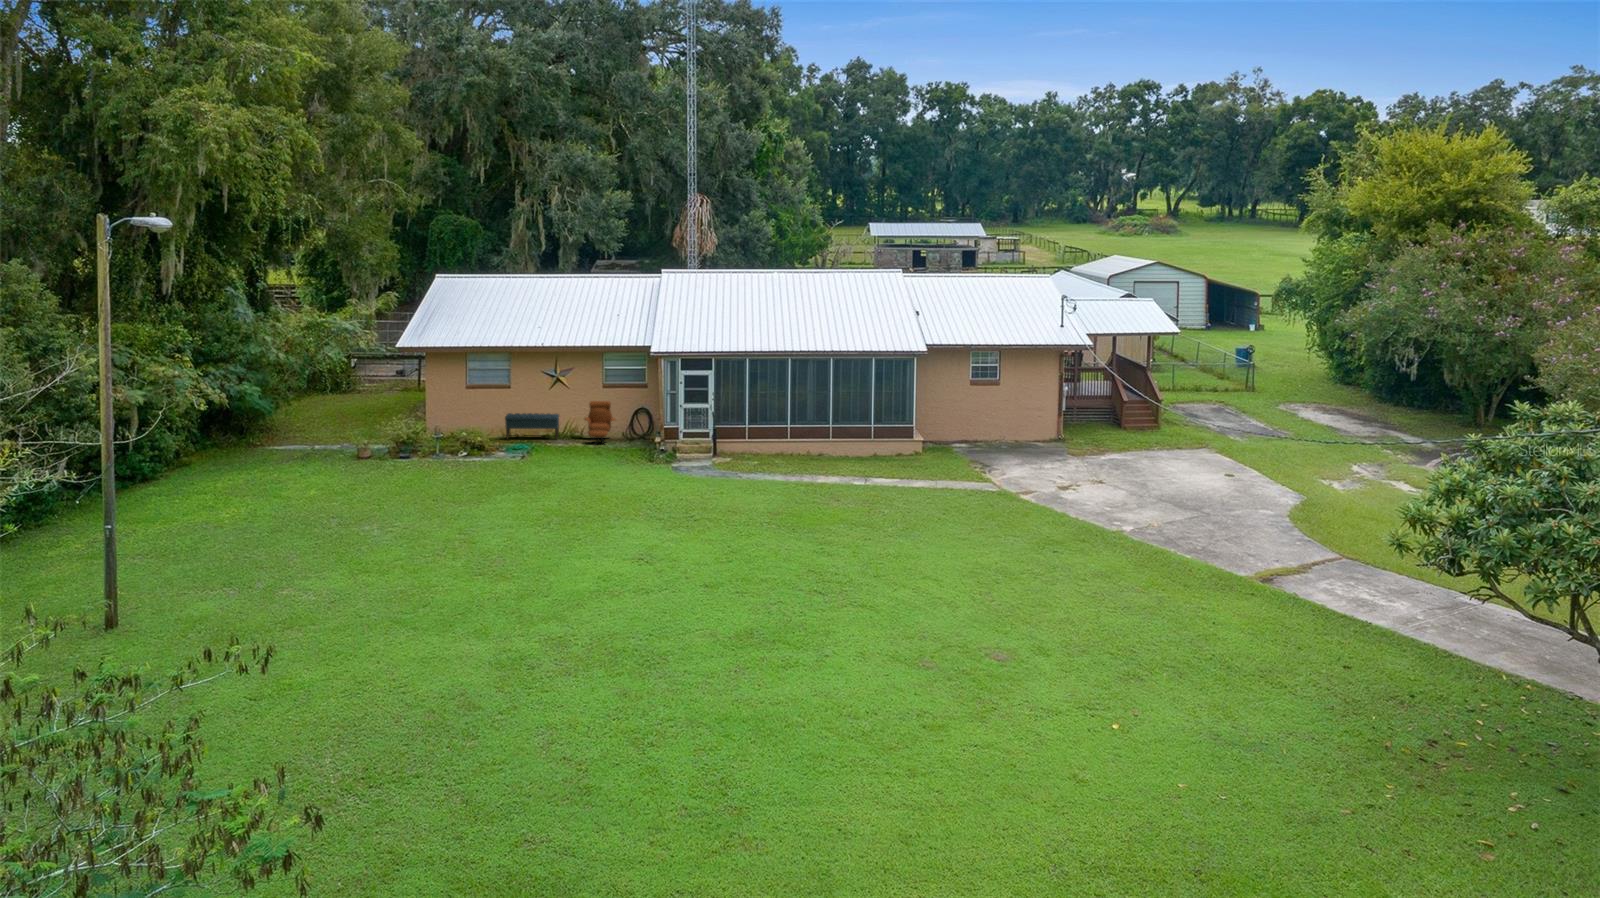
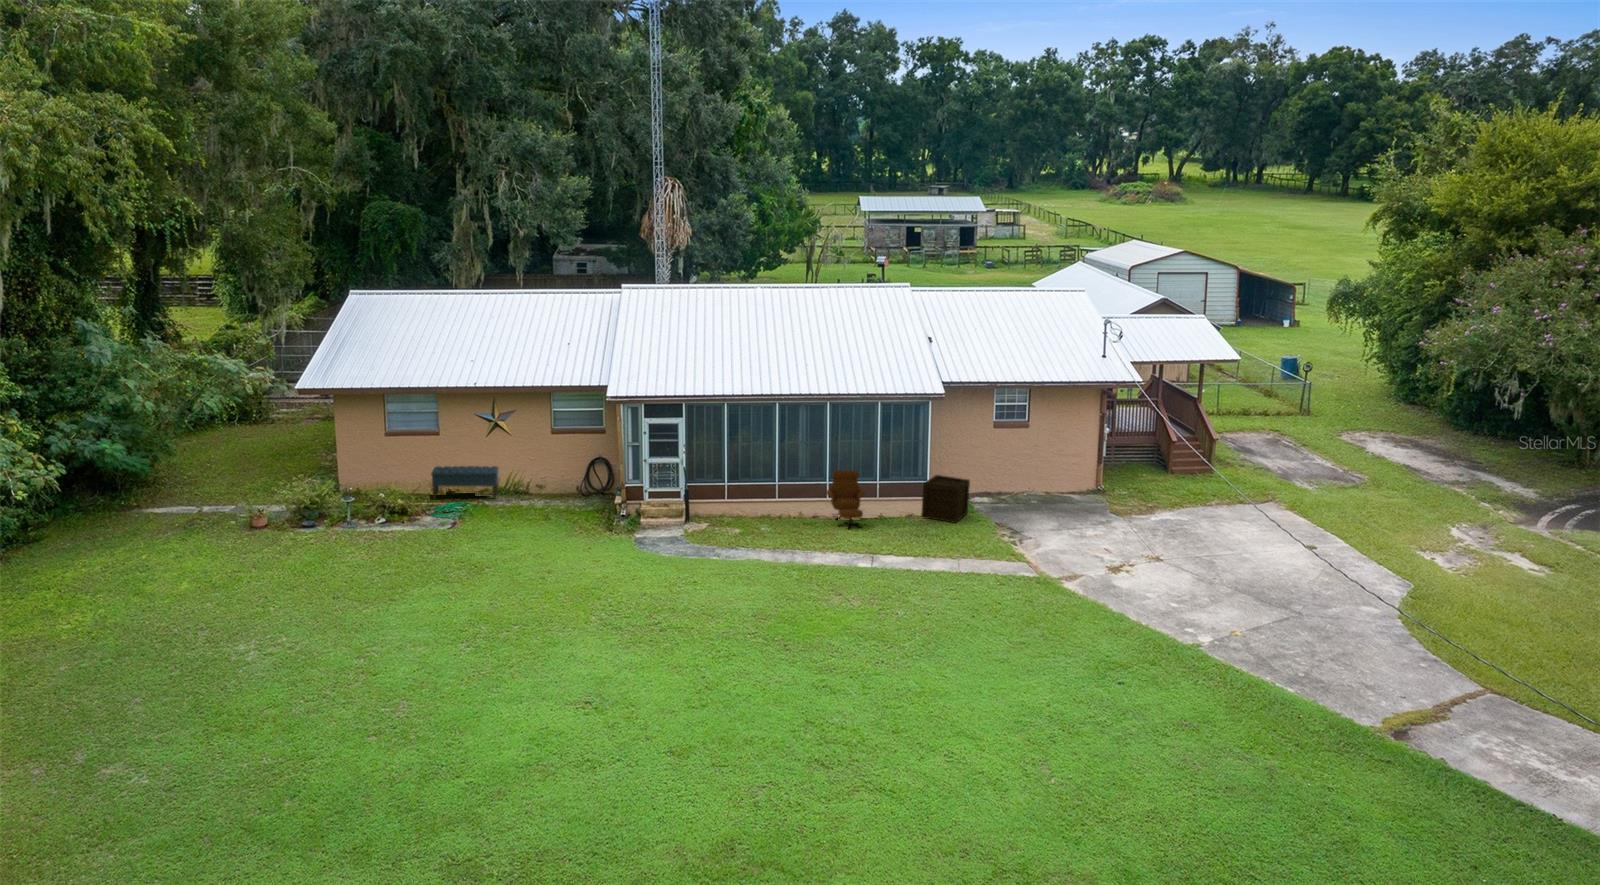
lounge chair: present [584,401,616,444] -> present [826,470,865,528]
wooden crate: none [908,420,948,458] -> present [921,475,970,523]

